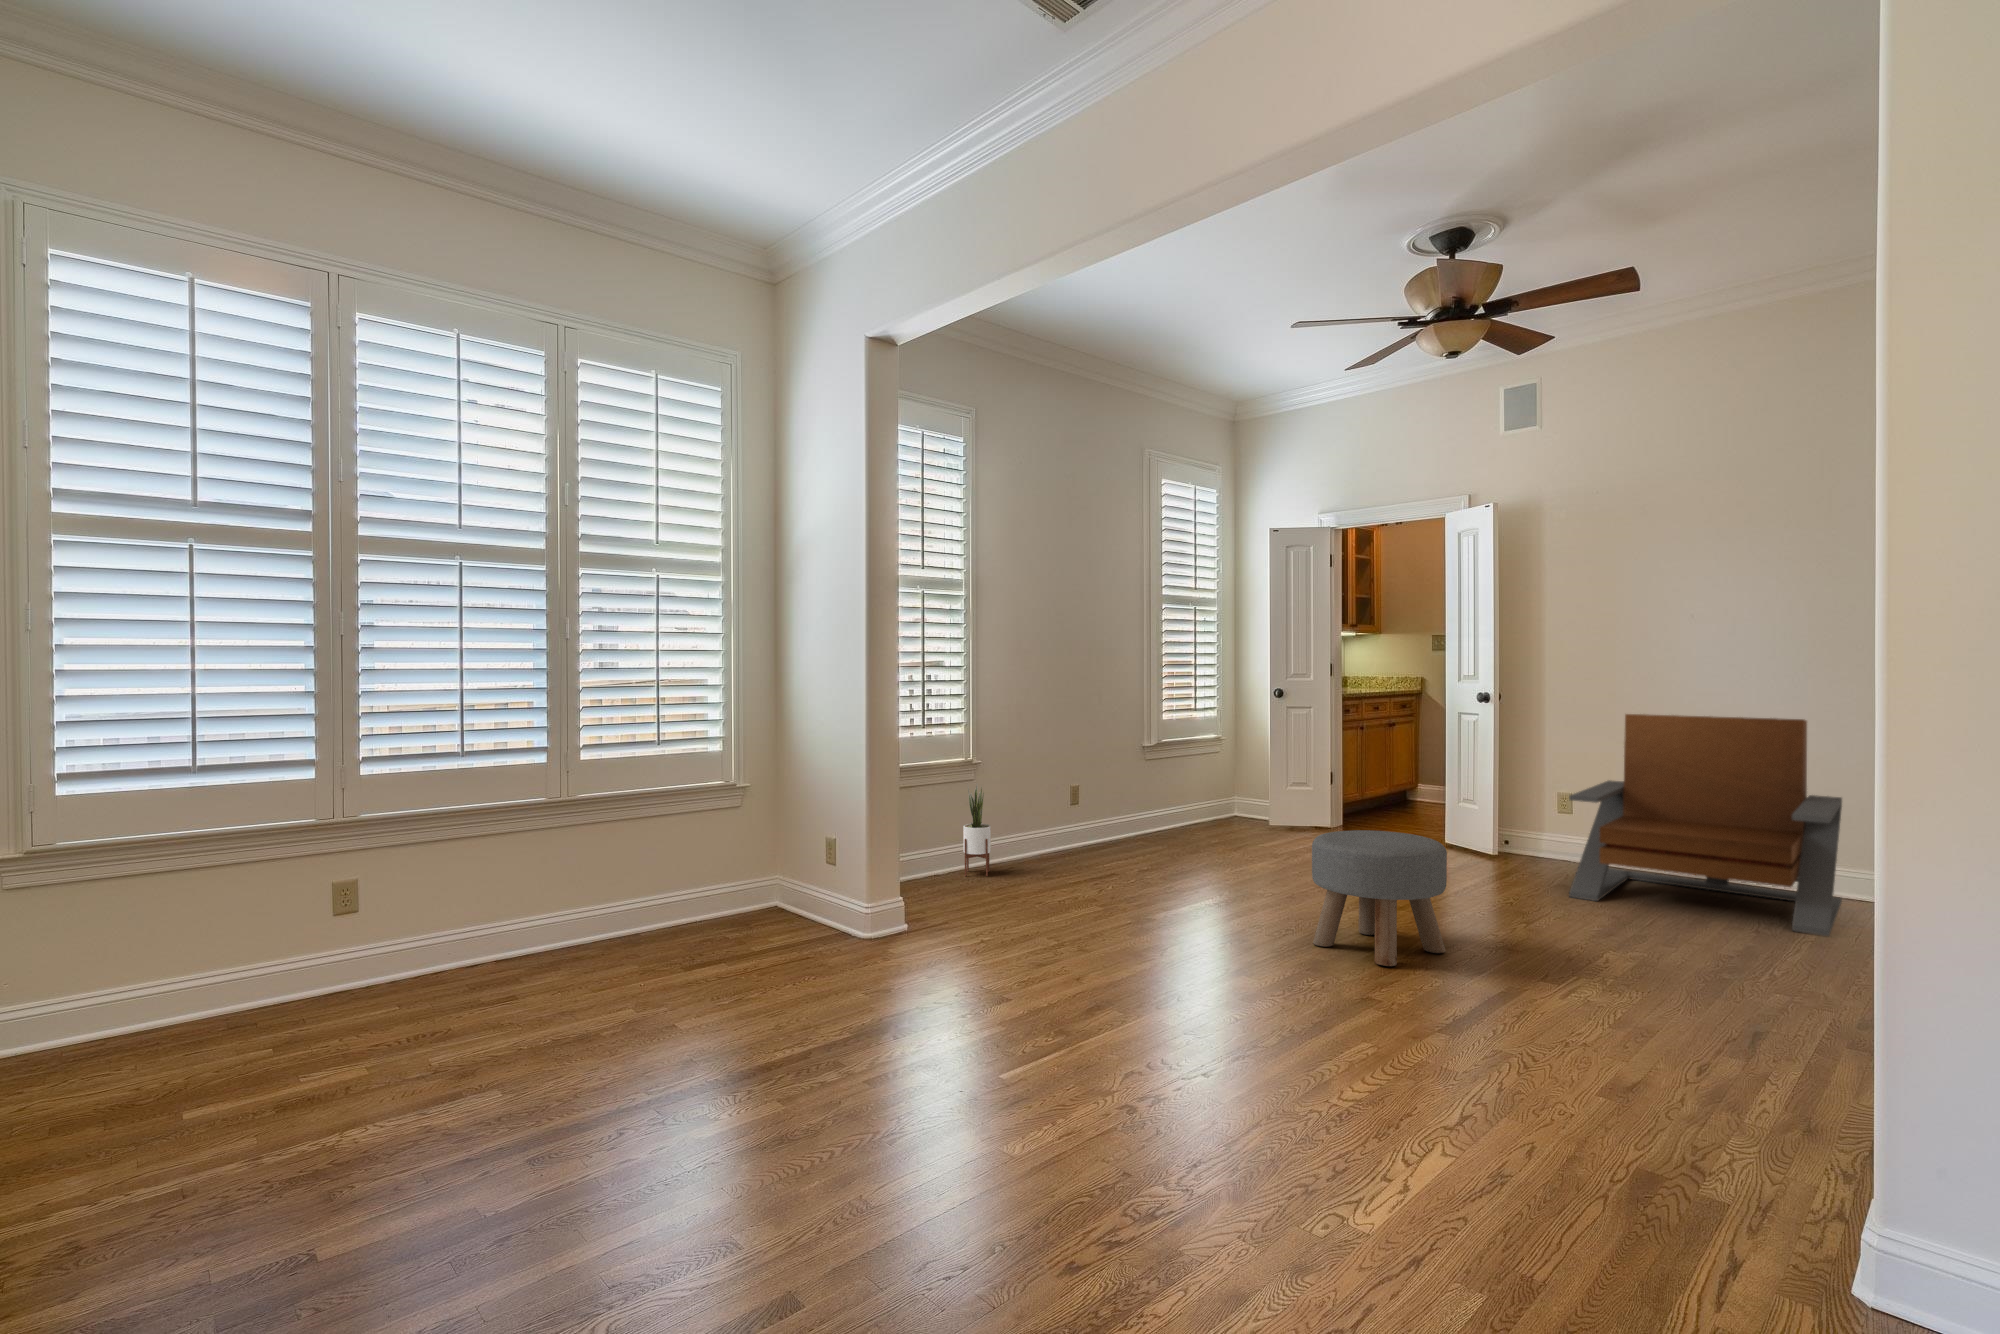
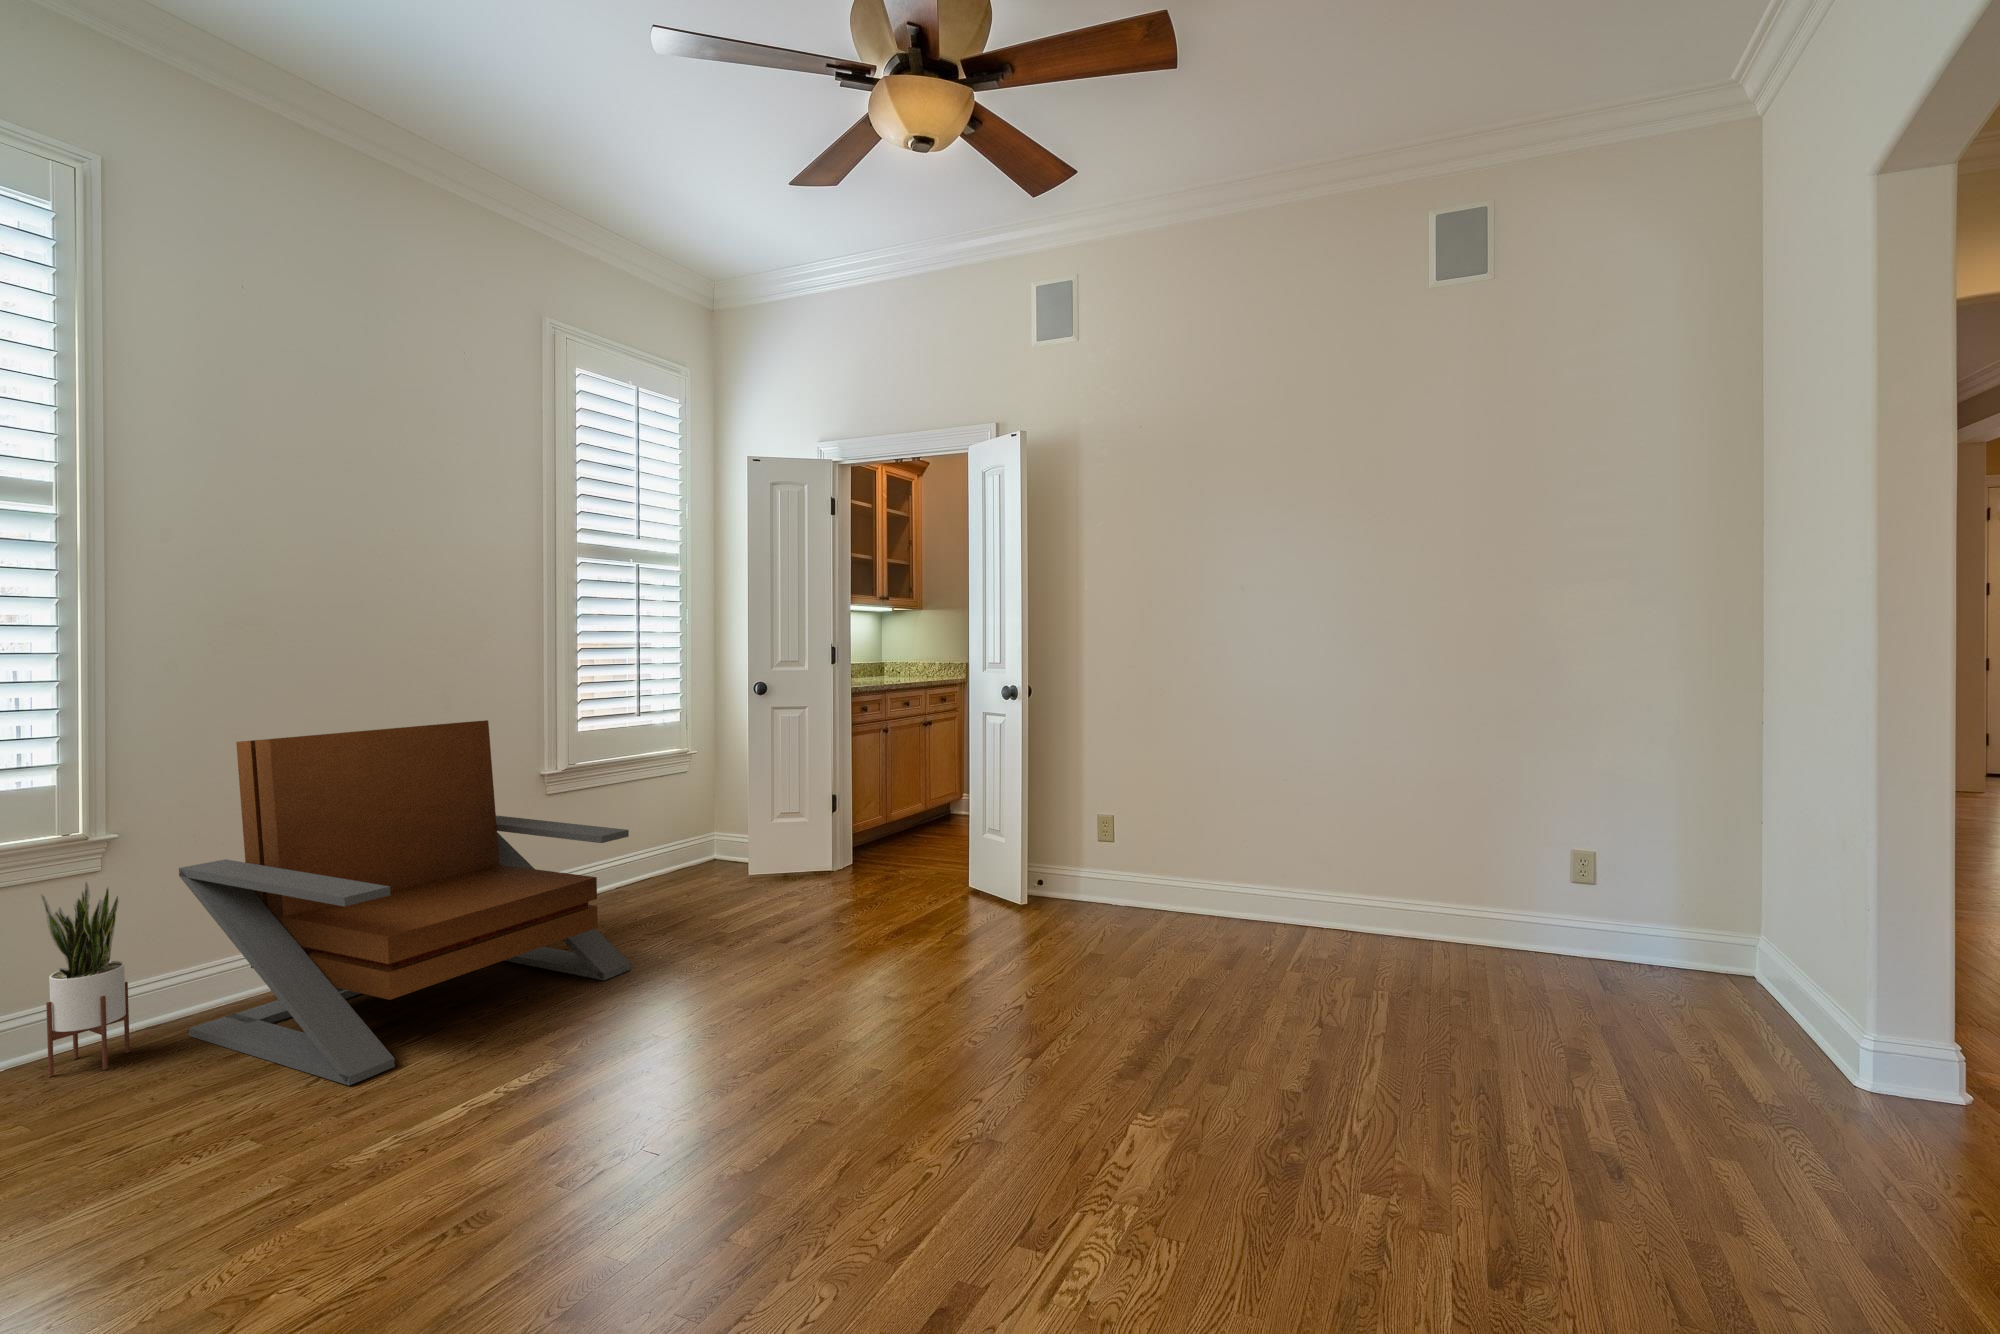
lounge chair: present [1569,714,1842,936] -> present [179,720,631,1086]
ottoman: present [1312,830,1447,966] -> none [661,950,903,1254]

